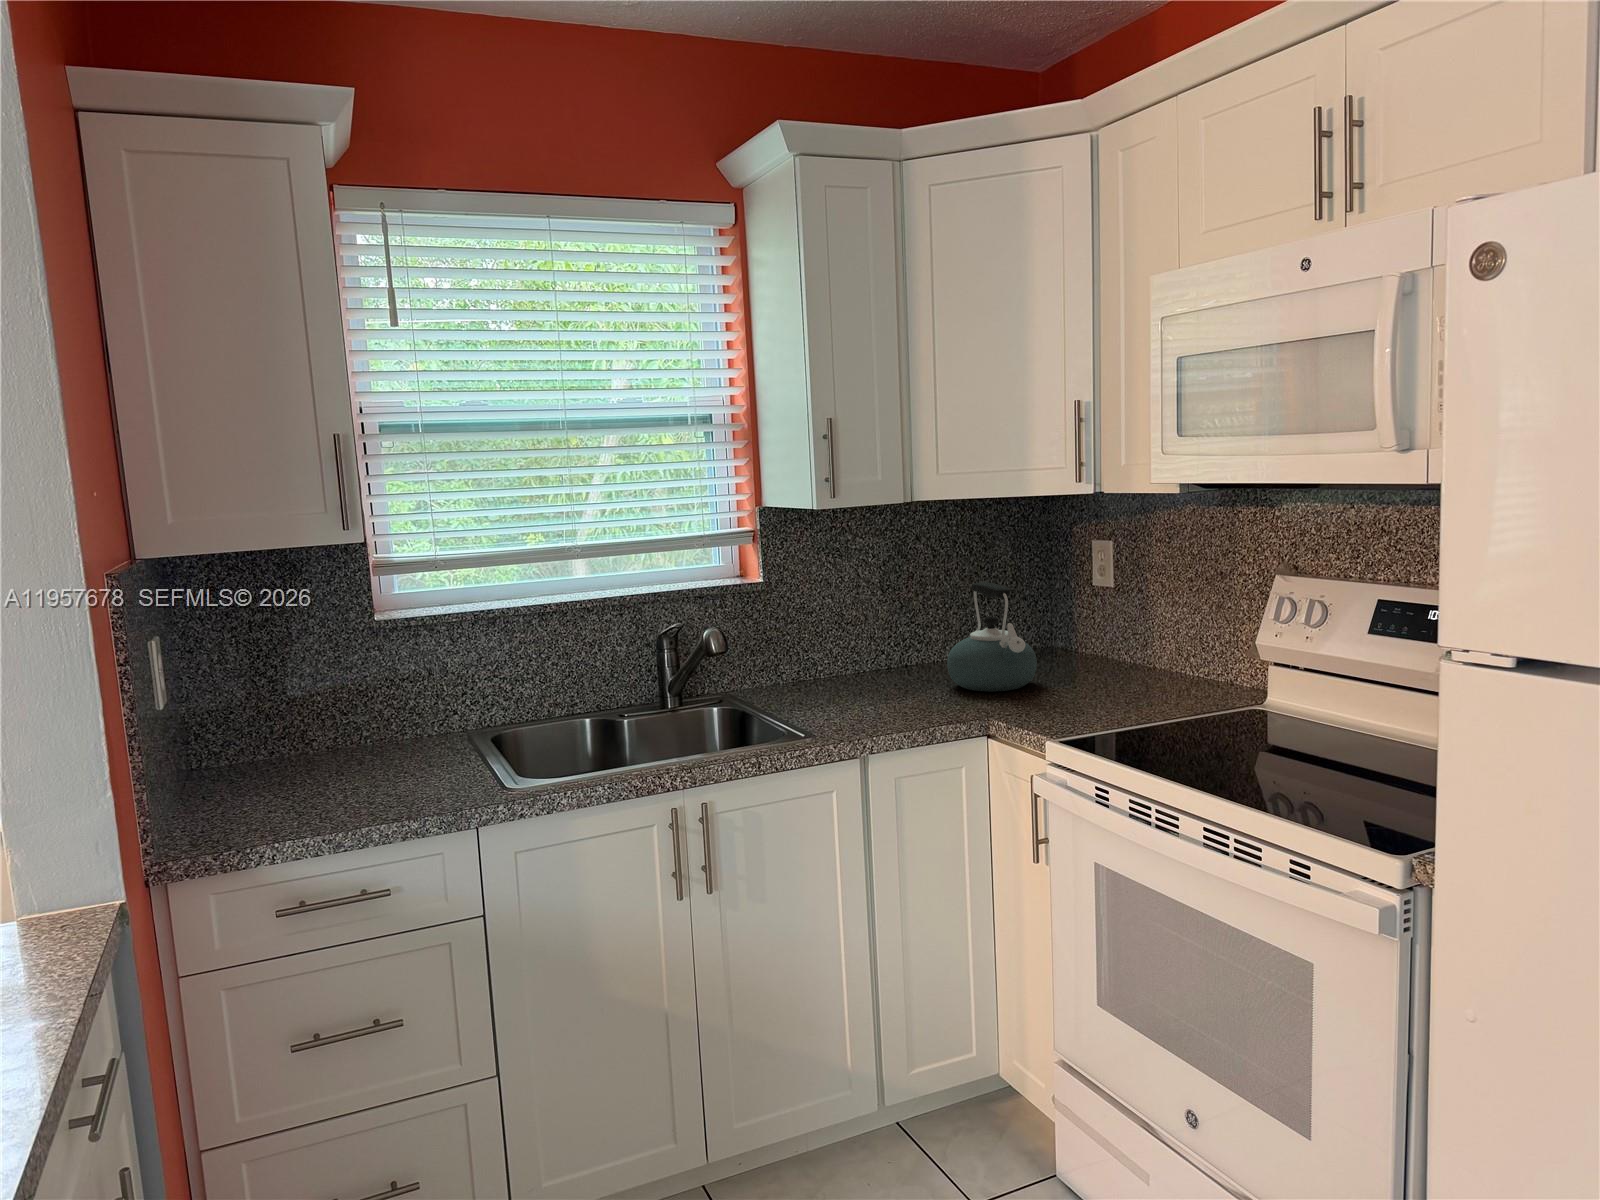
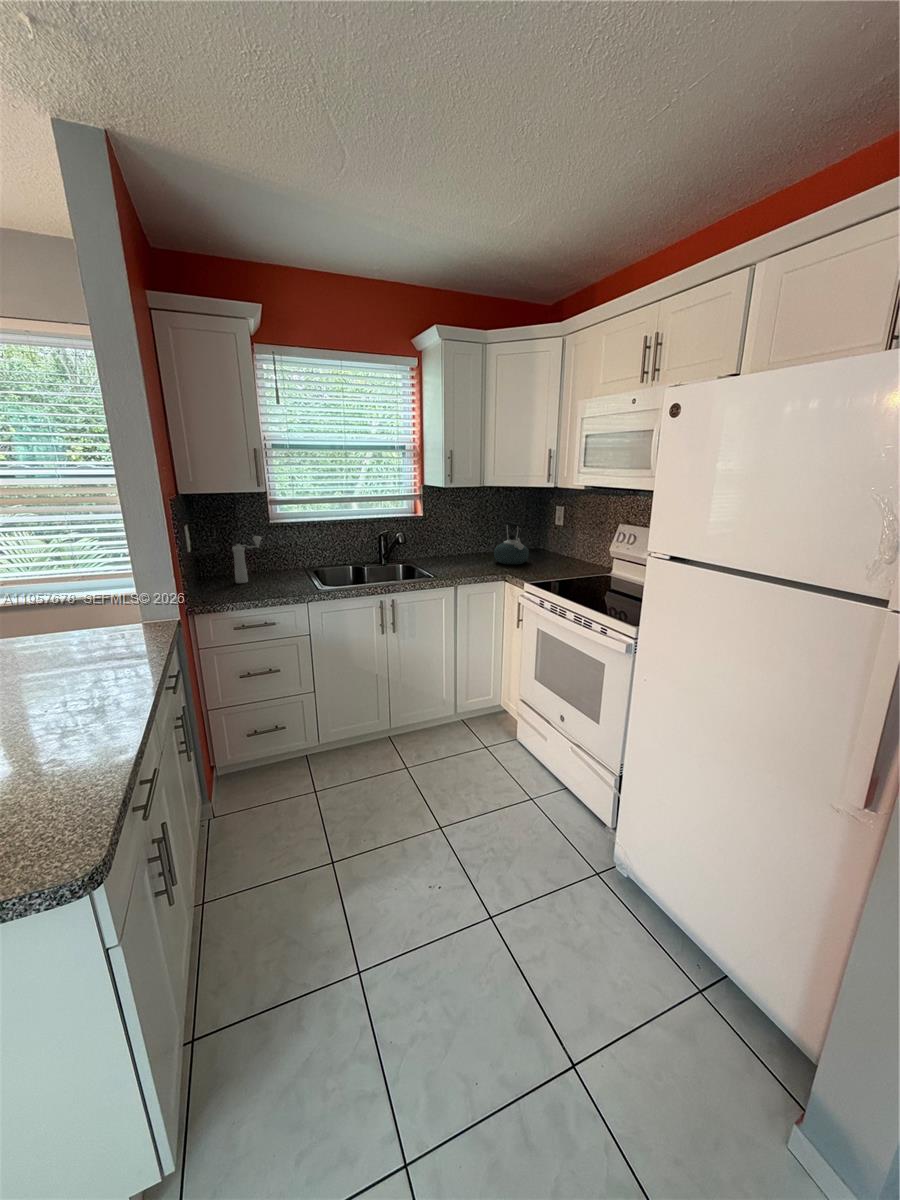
pepper mill: none [276,655,355,782] -> present [232,536,261,583]

